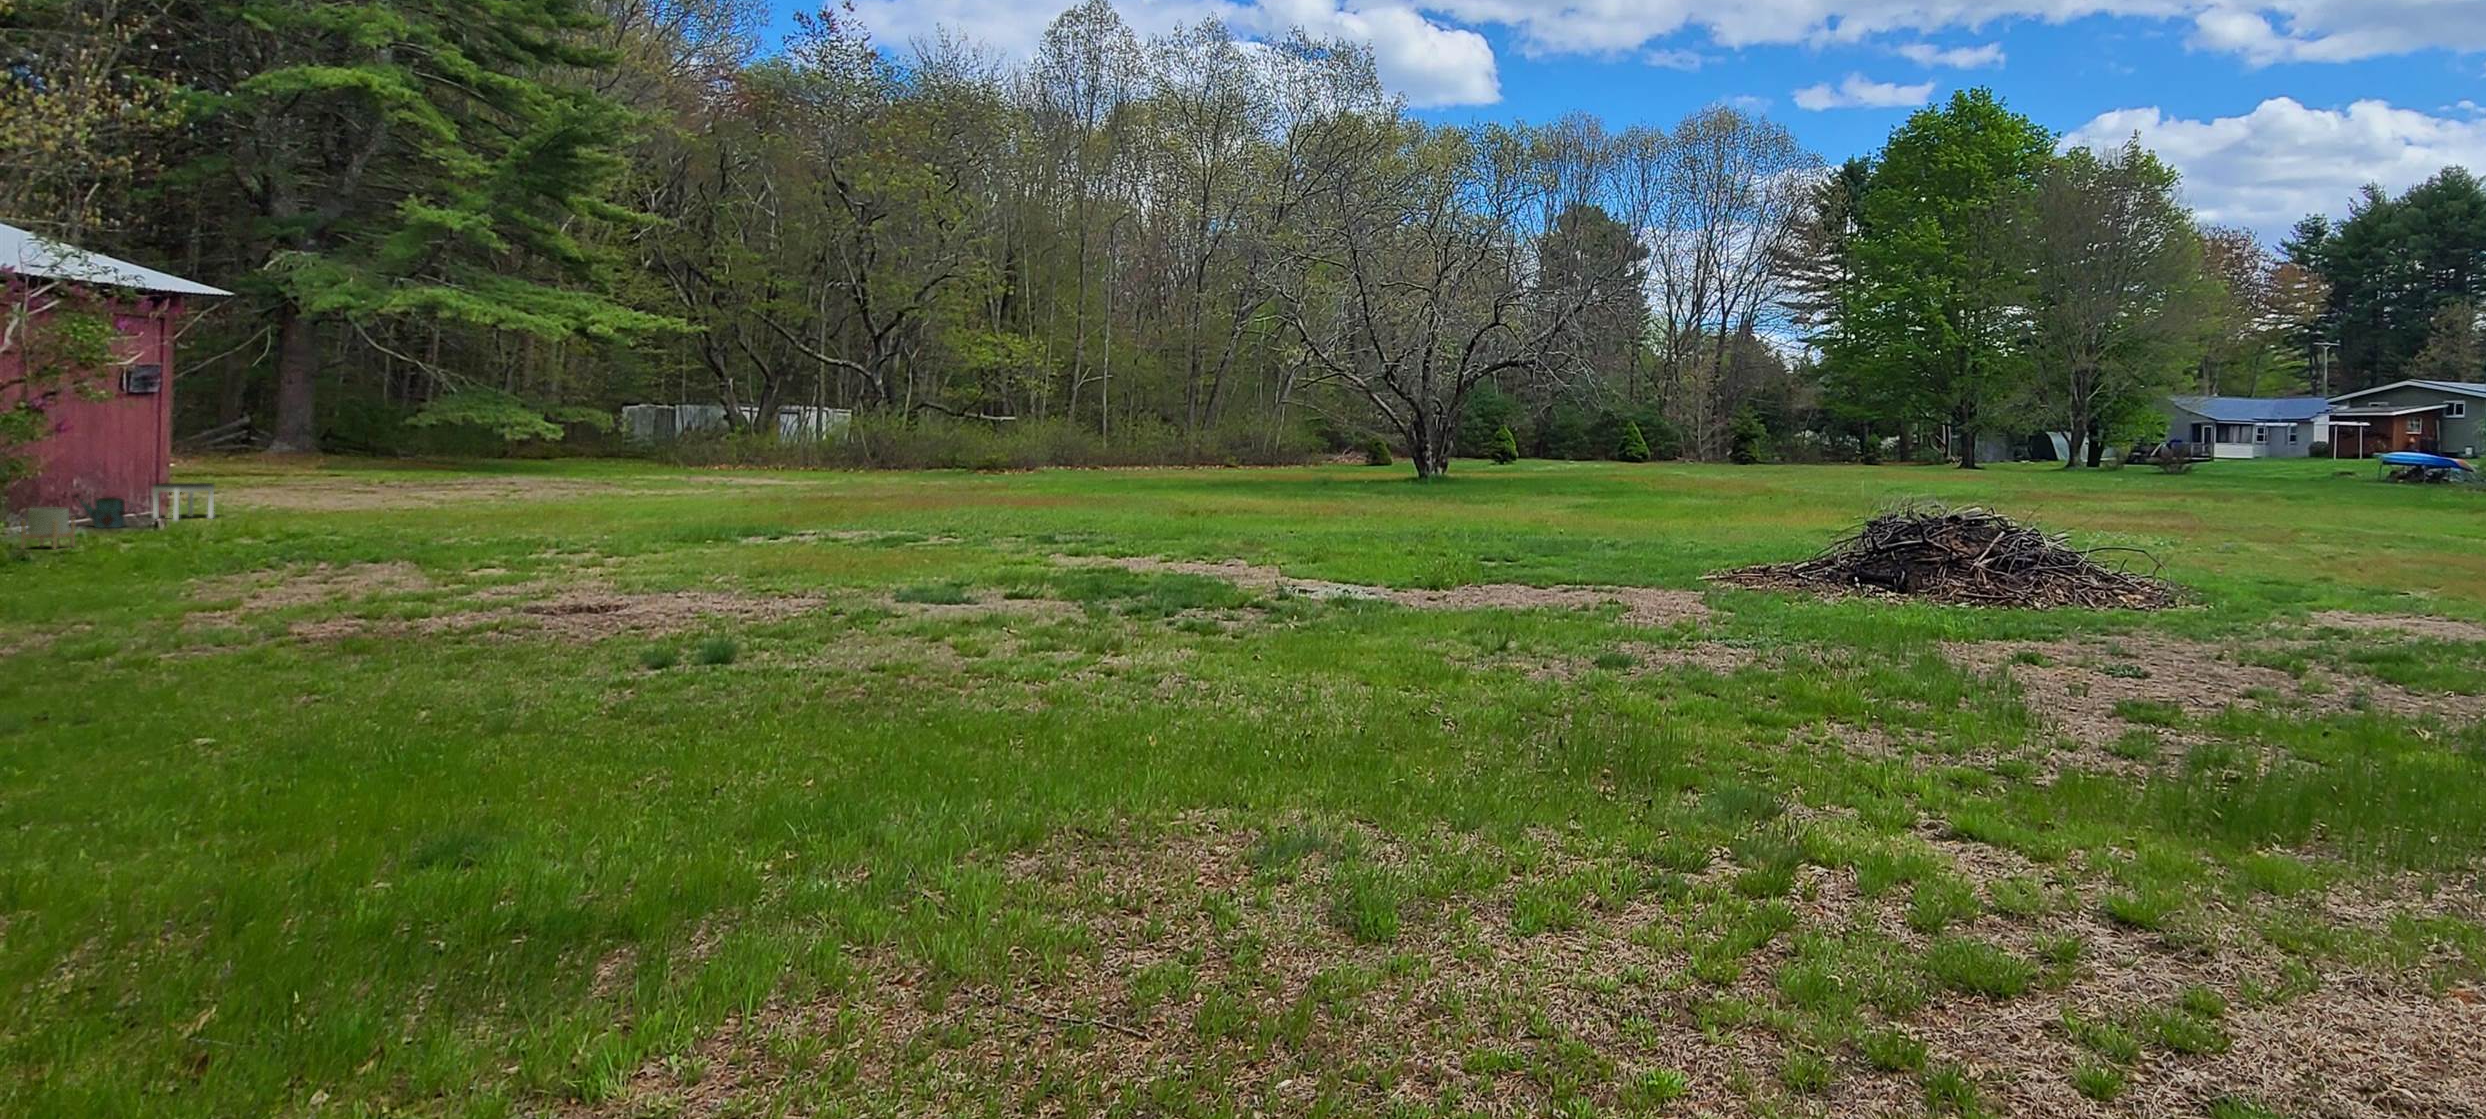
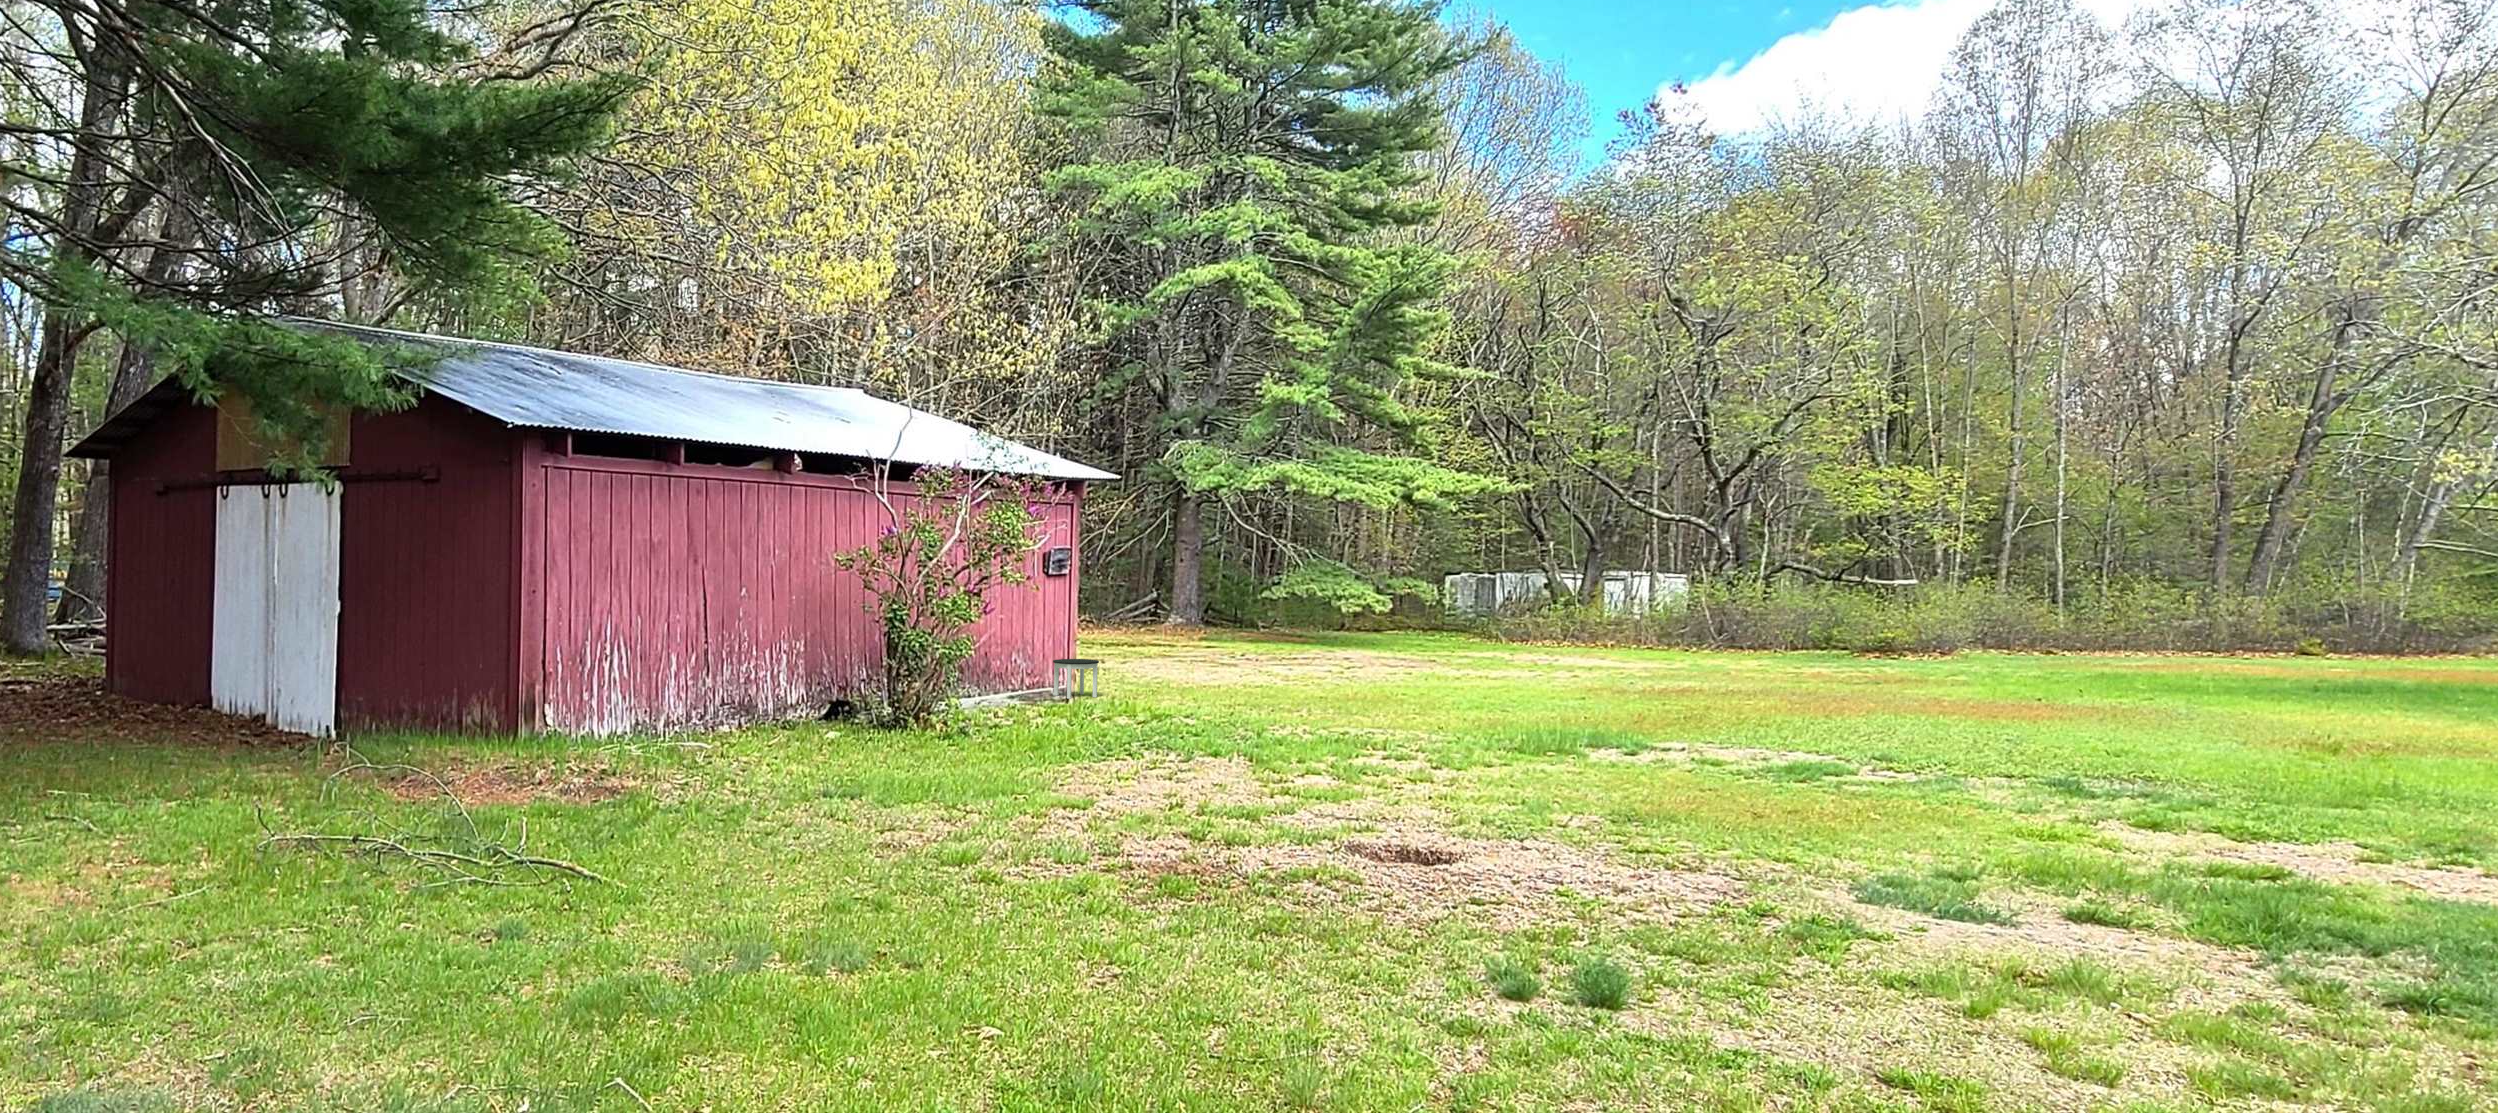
watering can: present [73,493,131,528] -> none [993,669,1034,705]
planter: present [21,508,75,548] -> none [939,685,978,729]

